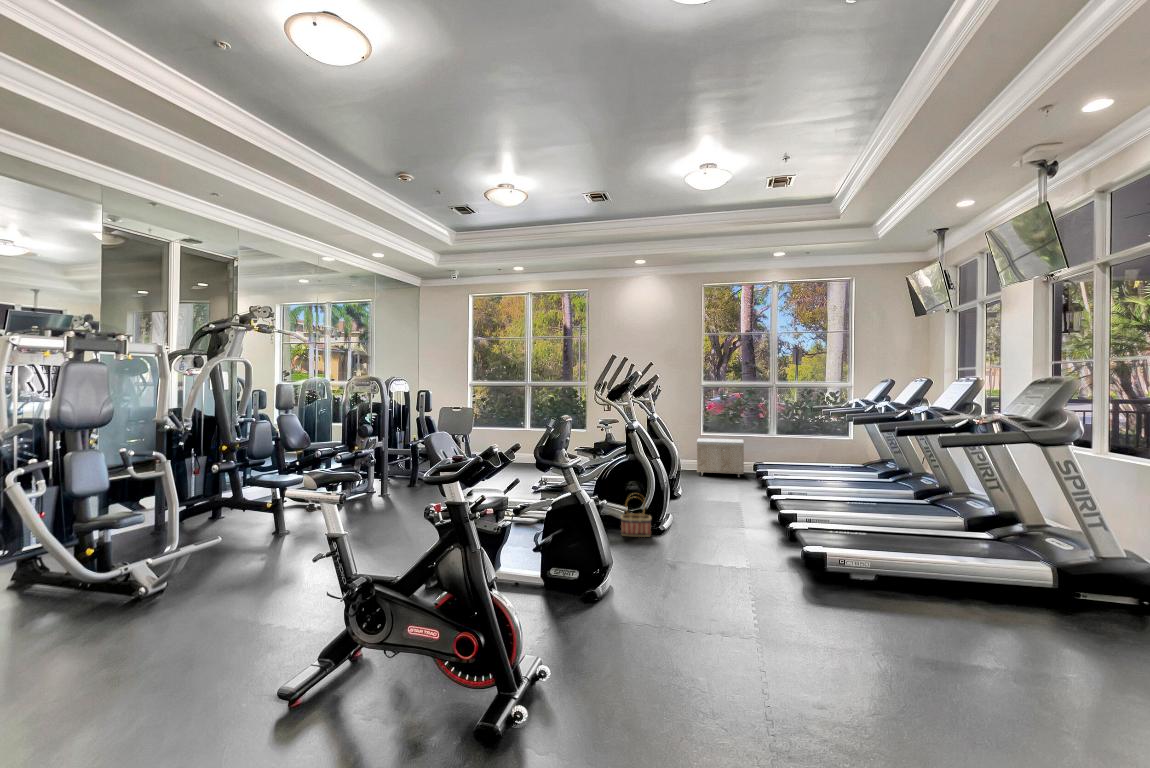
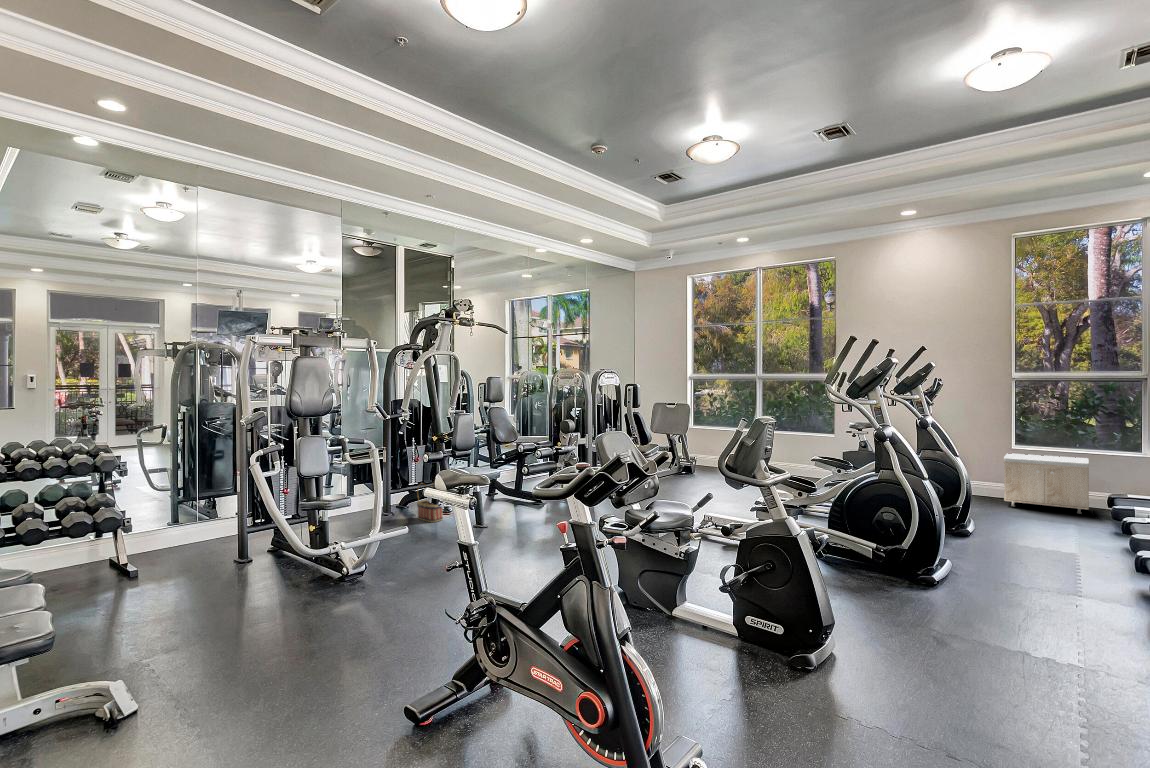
basket: present [621,497,652,537] -> present [417,496,443,522]

